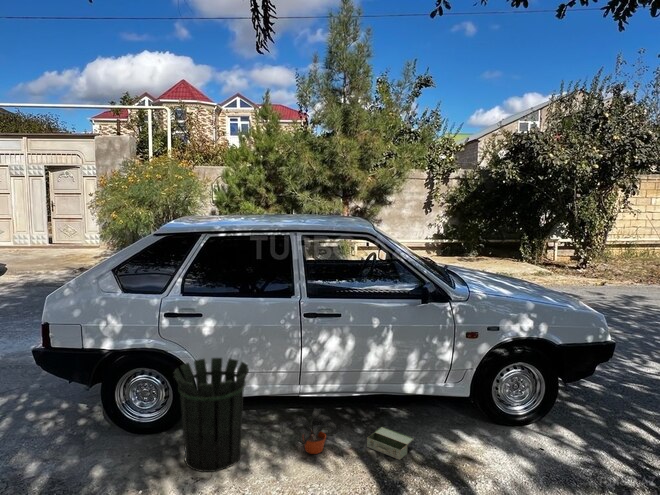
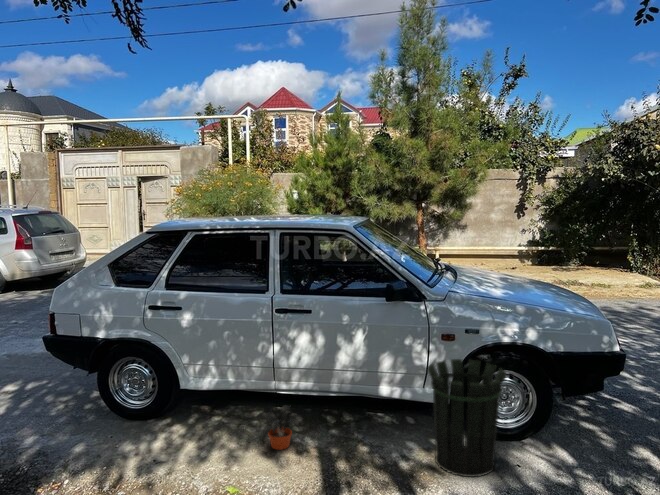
waste bin: present [174,358,249,472] -> present [427,359,506,477]
toolbox: present [367,427,414,460] -> none [334,430,381,463]

